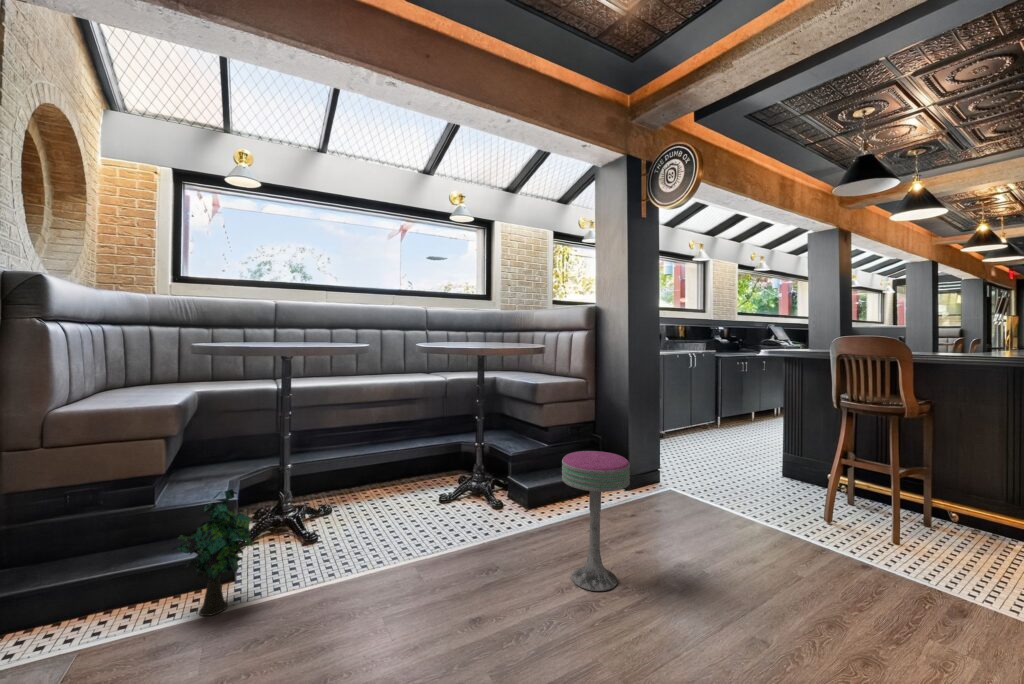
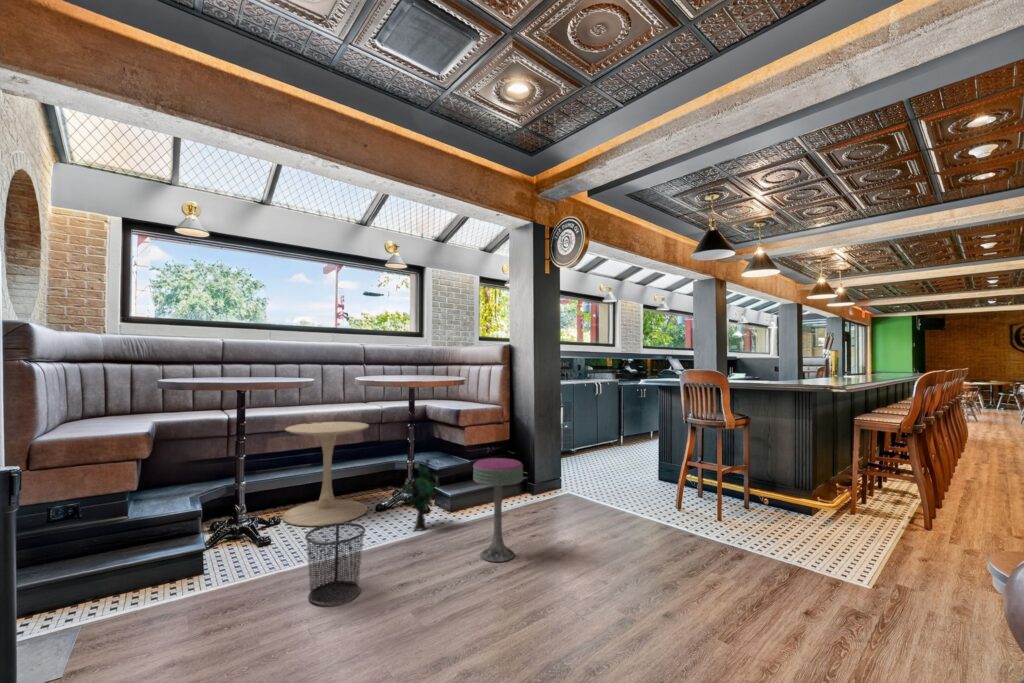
pedestal table: none [337,395,432,518] -> present [283,422,369,526]
decorative plant: present [174,489,254,616] -> present [402,459,439,530]
waste bin: none [343,532,422,649] -> present [305,522,365,606]

